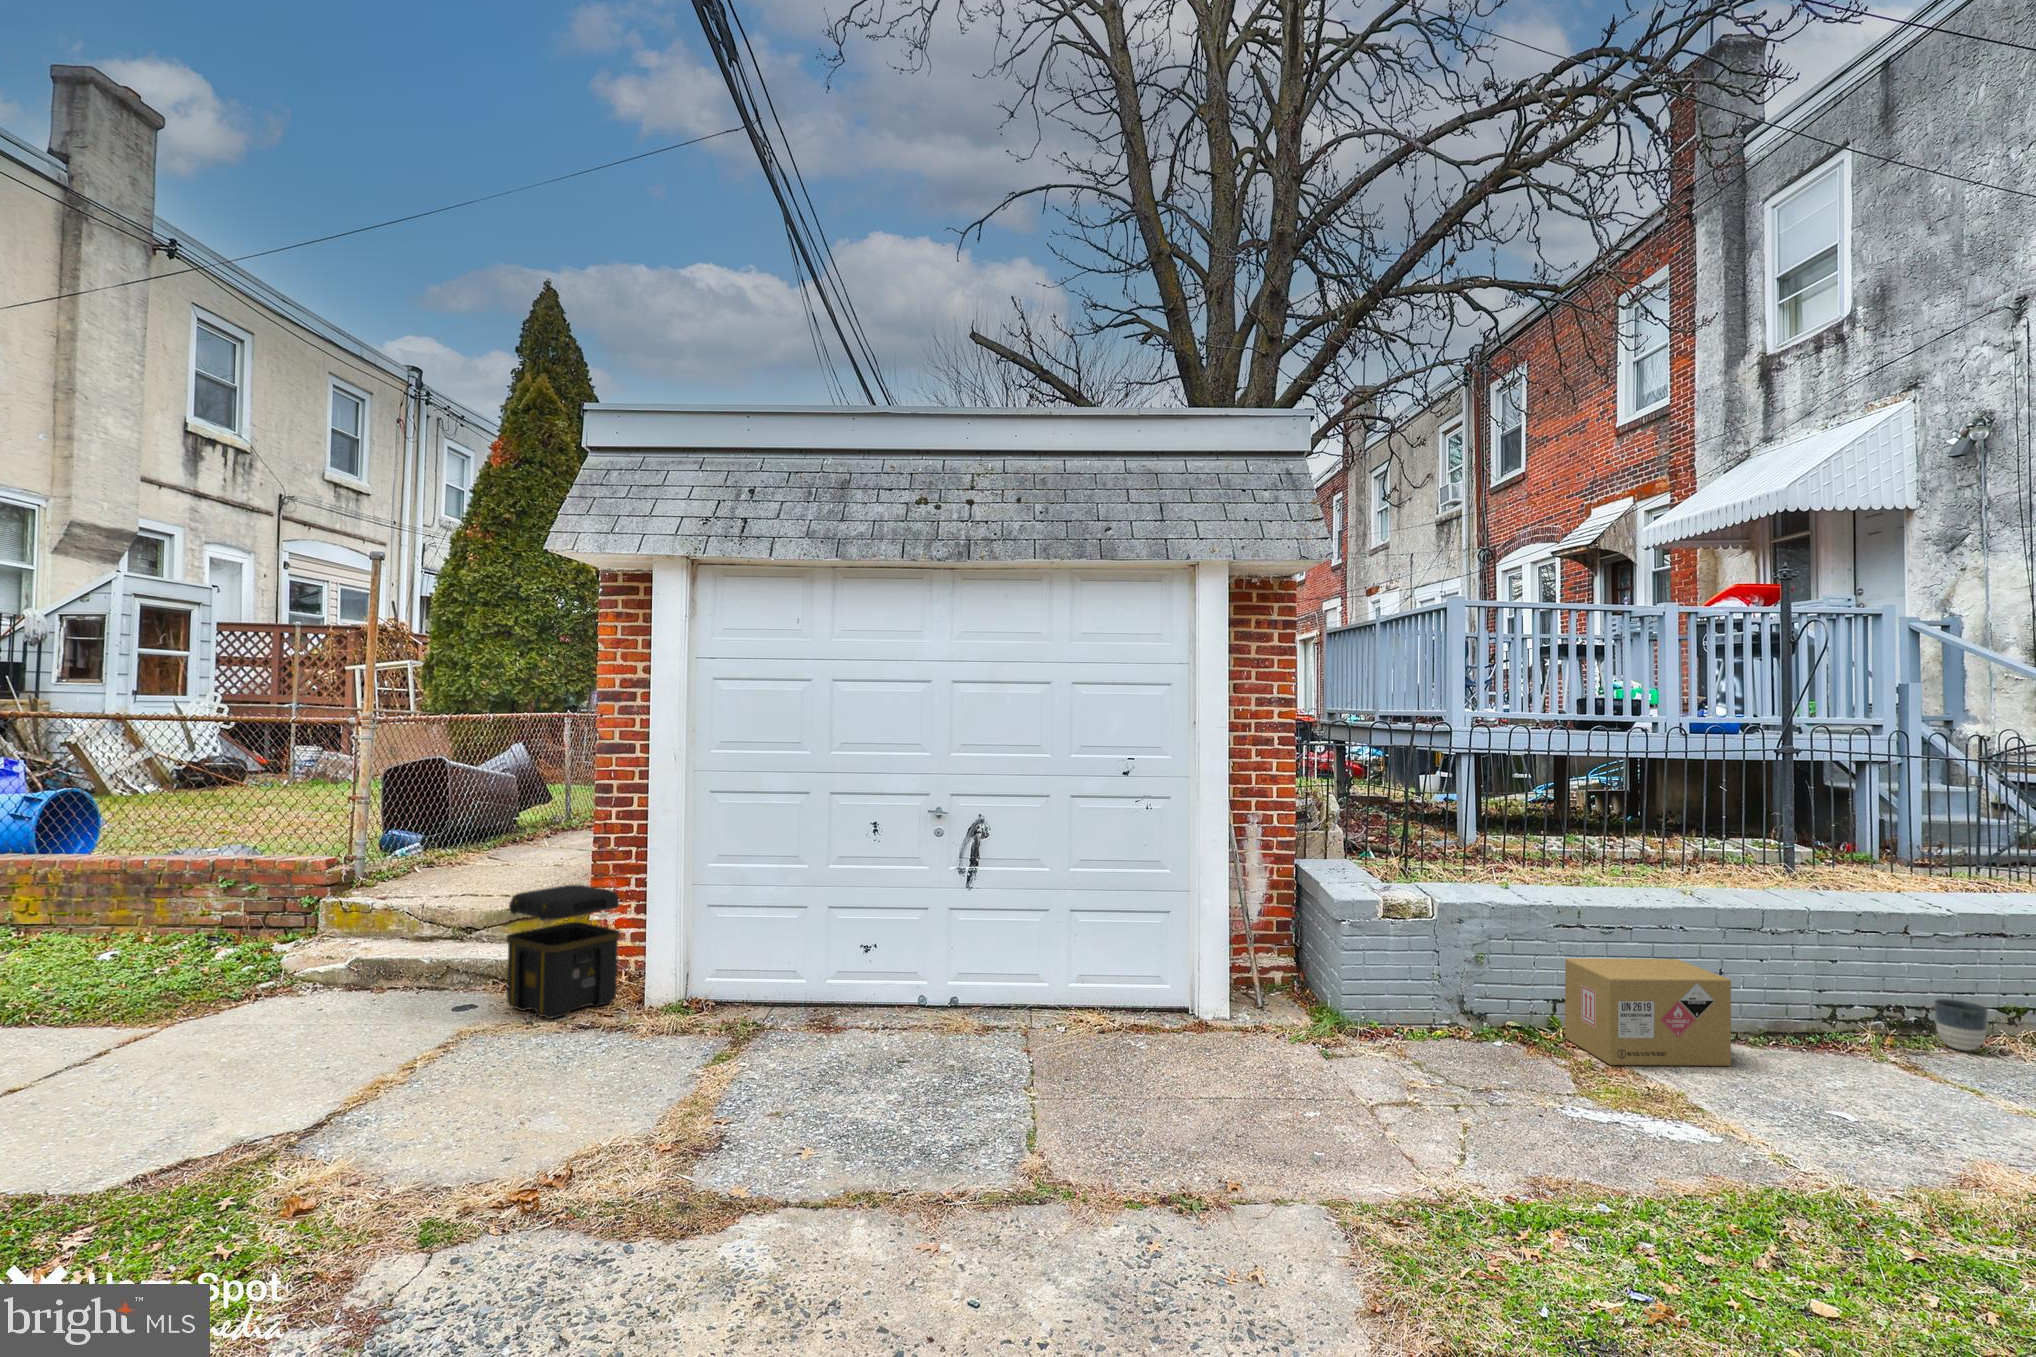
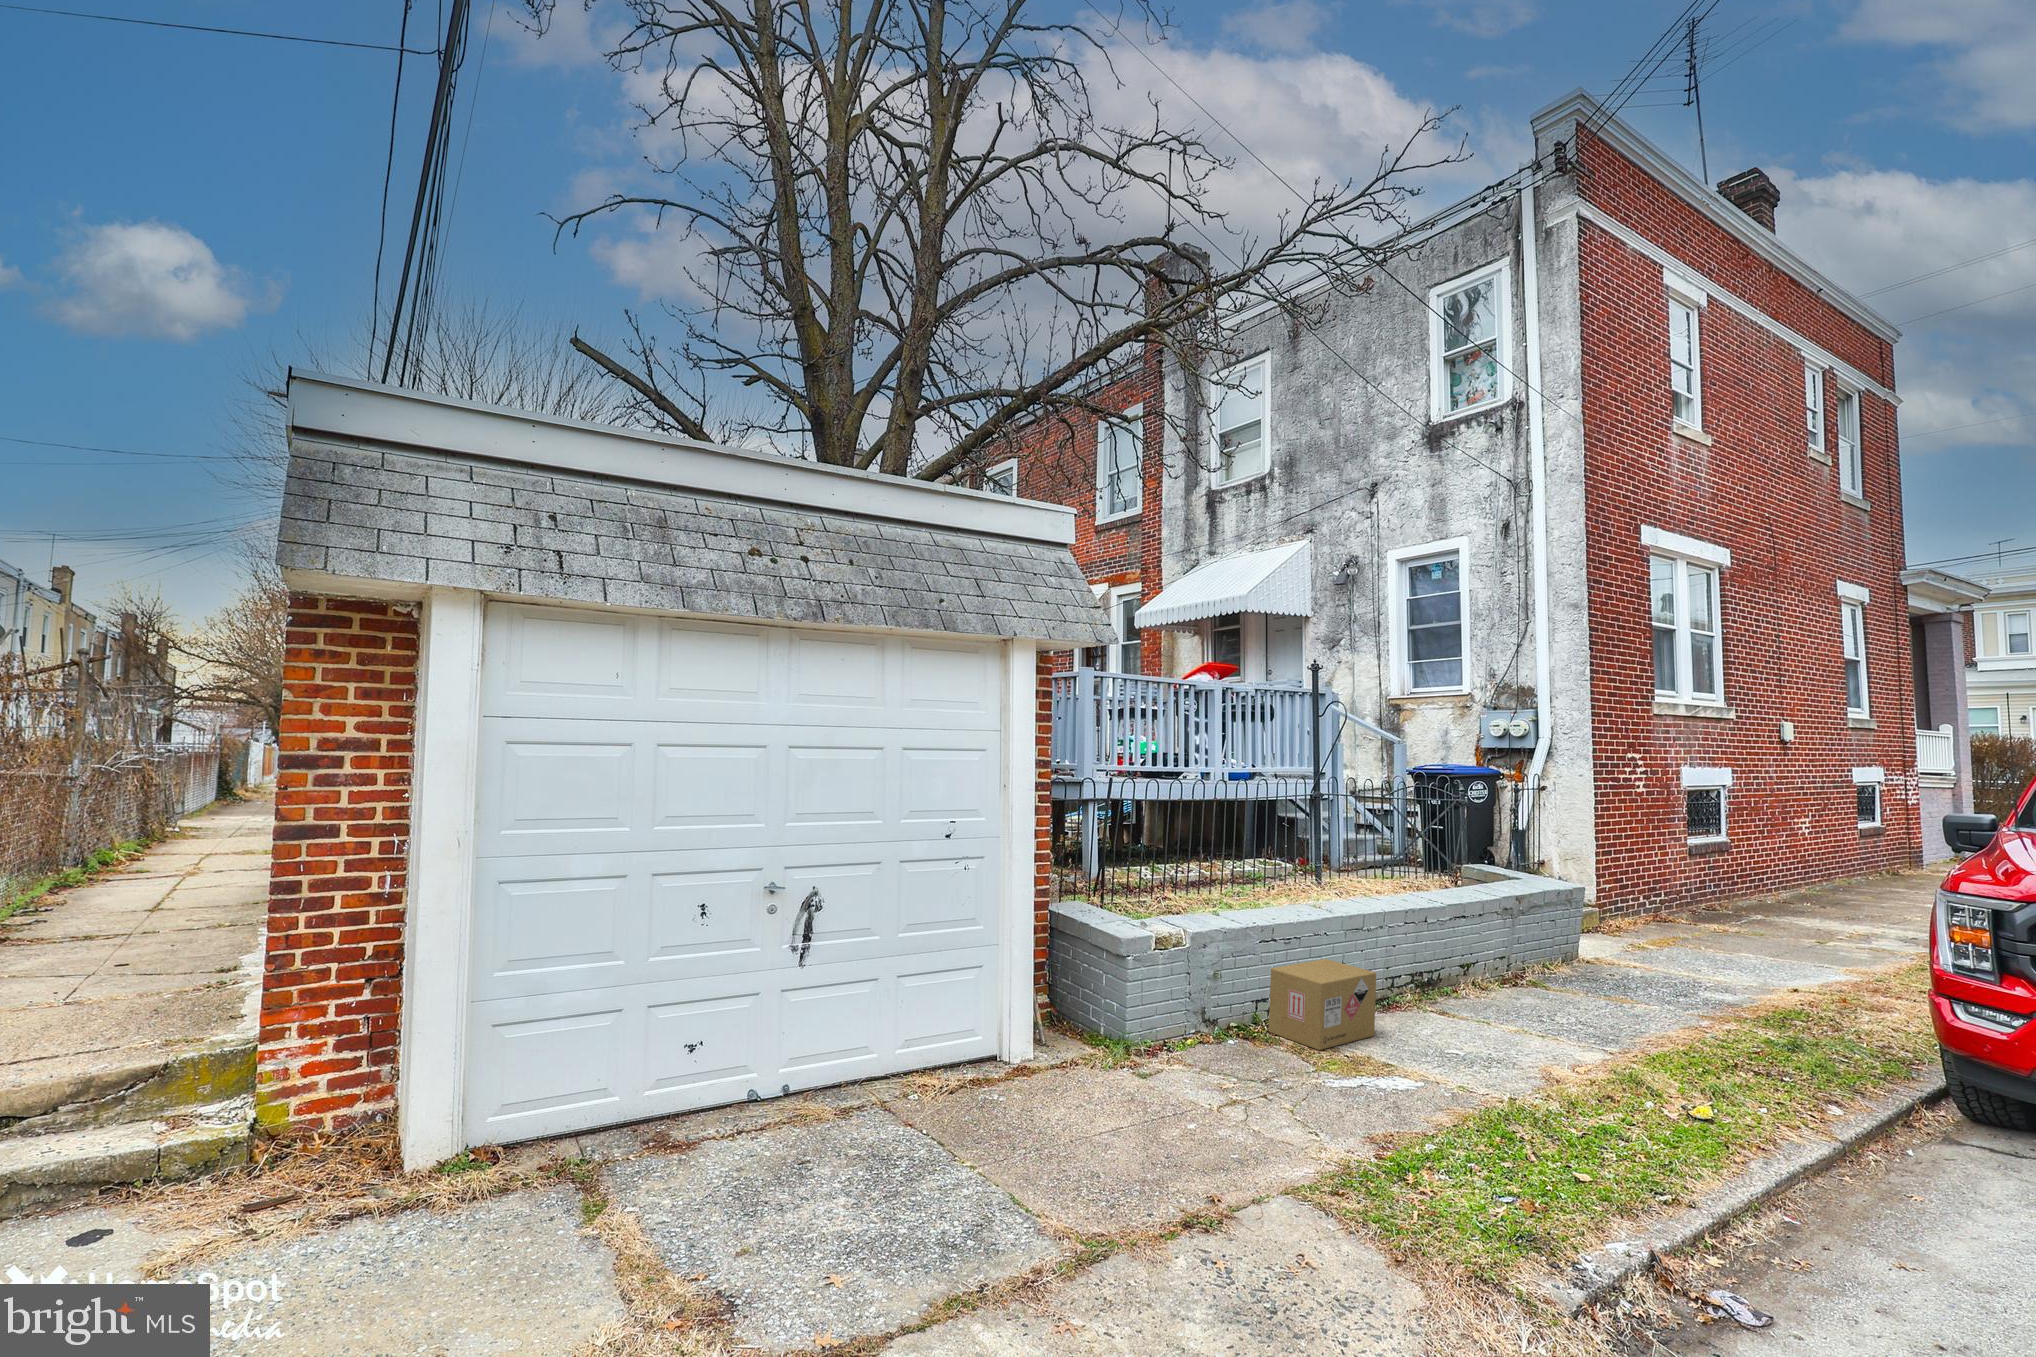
toolbox: present [507,885,620,1019] -> none [120,1026,331,1245]
planter: present [1934,999,1988,1051] -> none [1435,965,1464,999]

